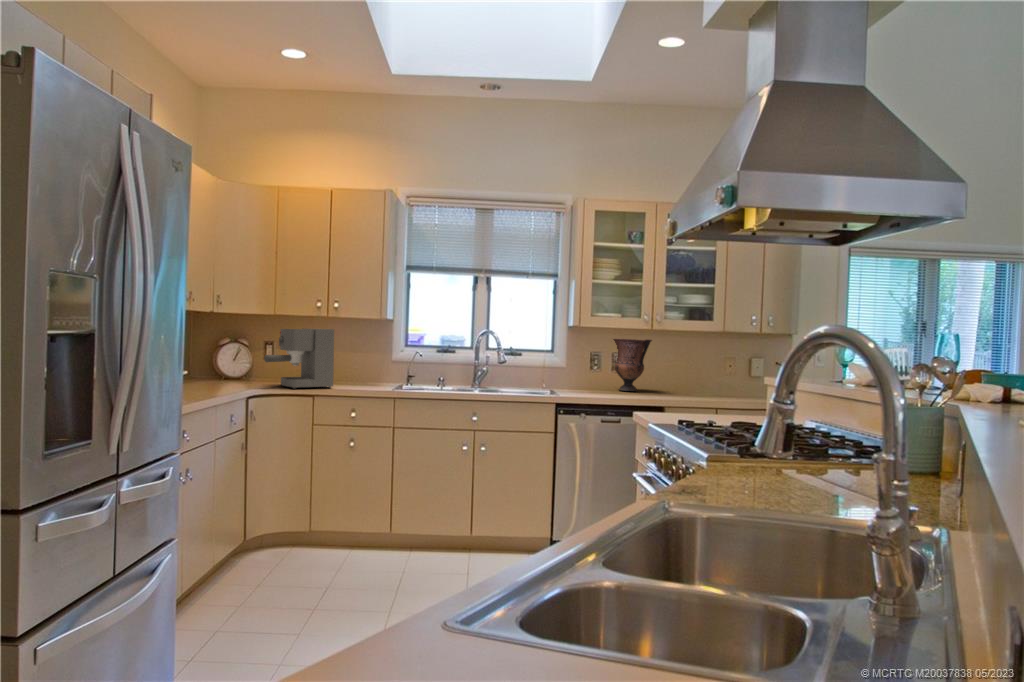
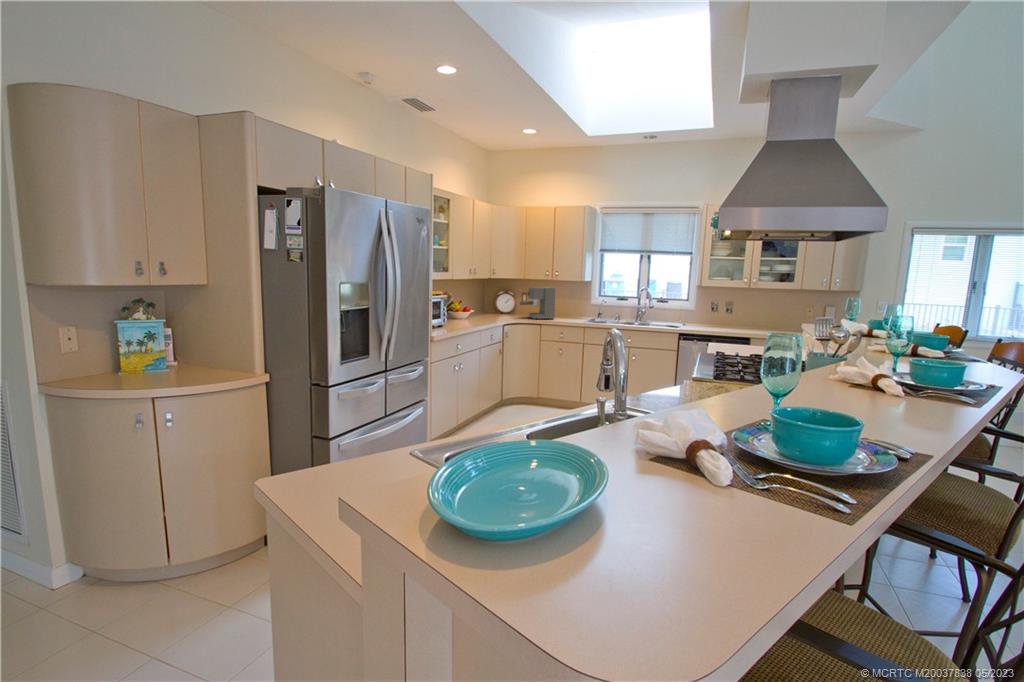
vase: present [613,339,652,391] -> none [727,293,754,327]

